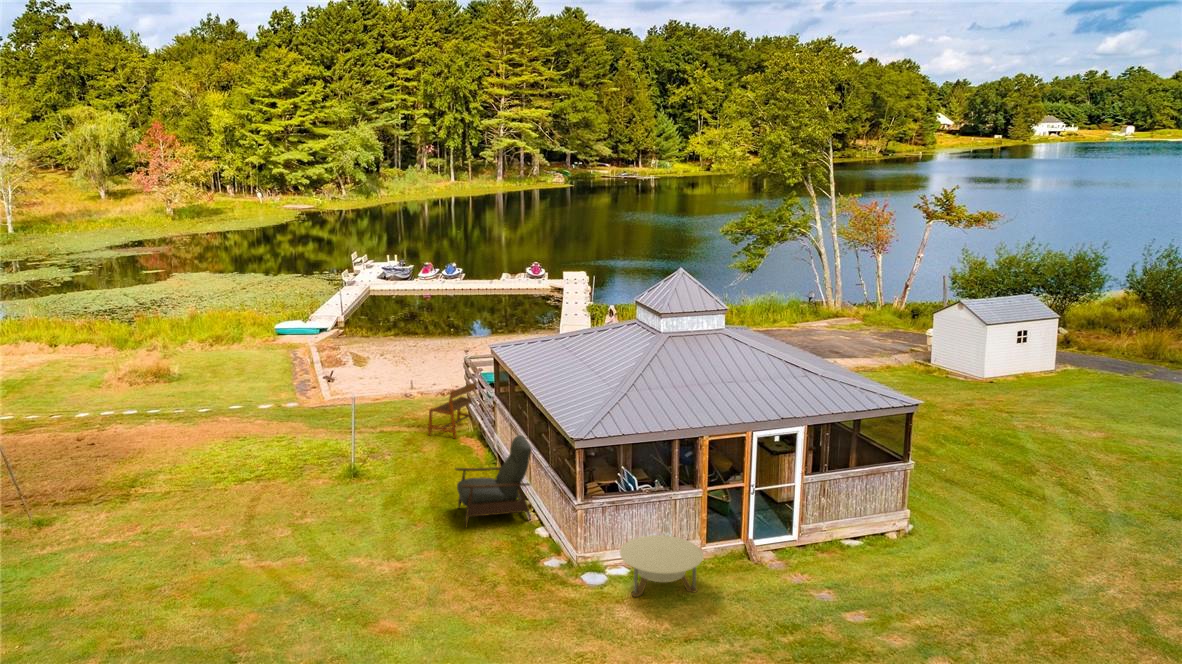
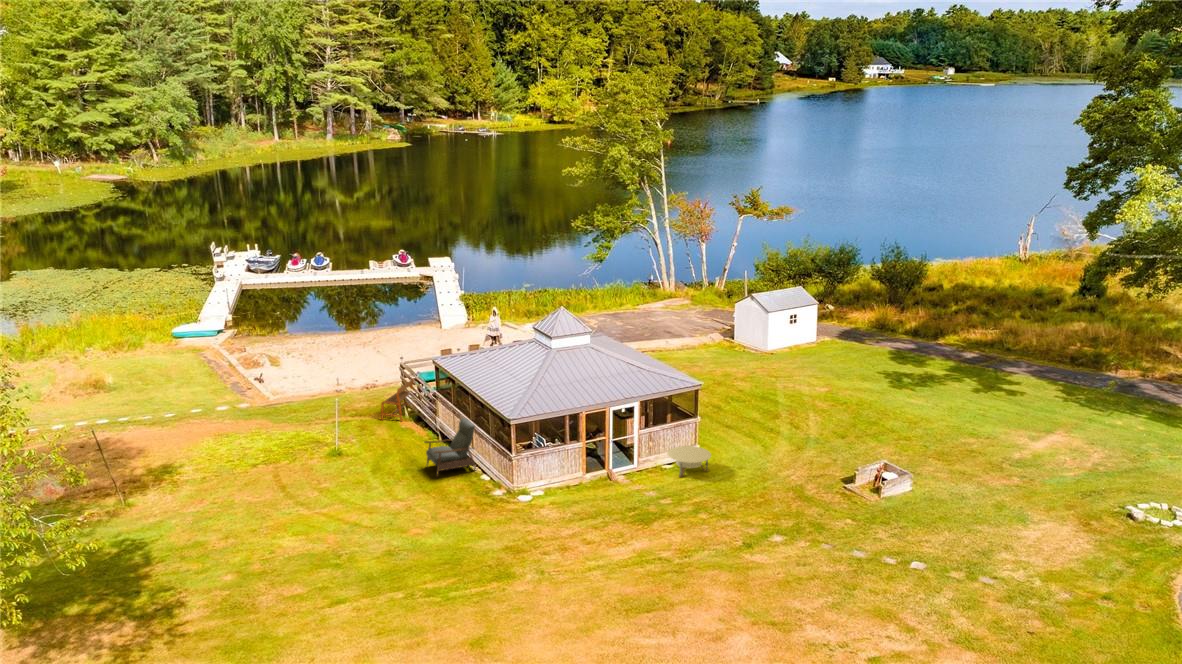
round table: present [620,535,703,597] -> present [667,446,711,477]

